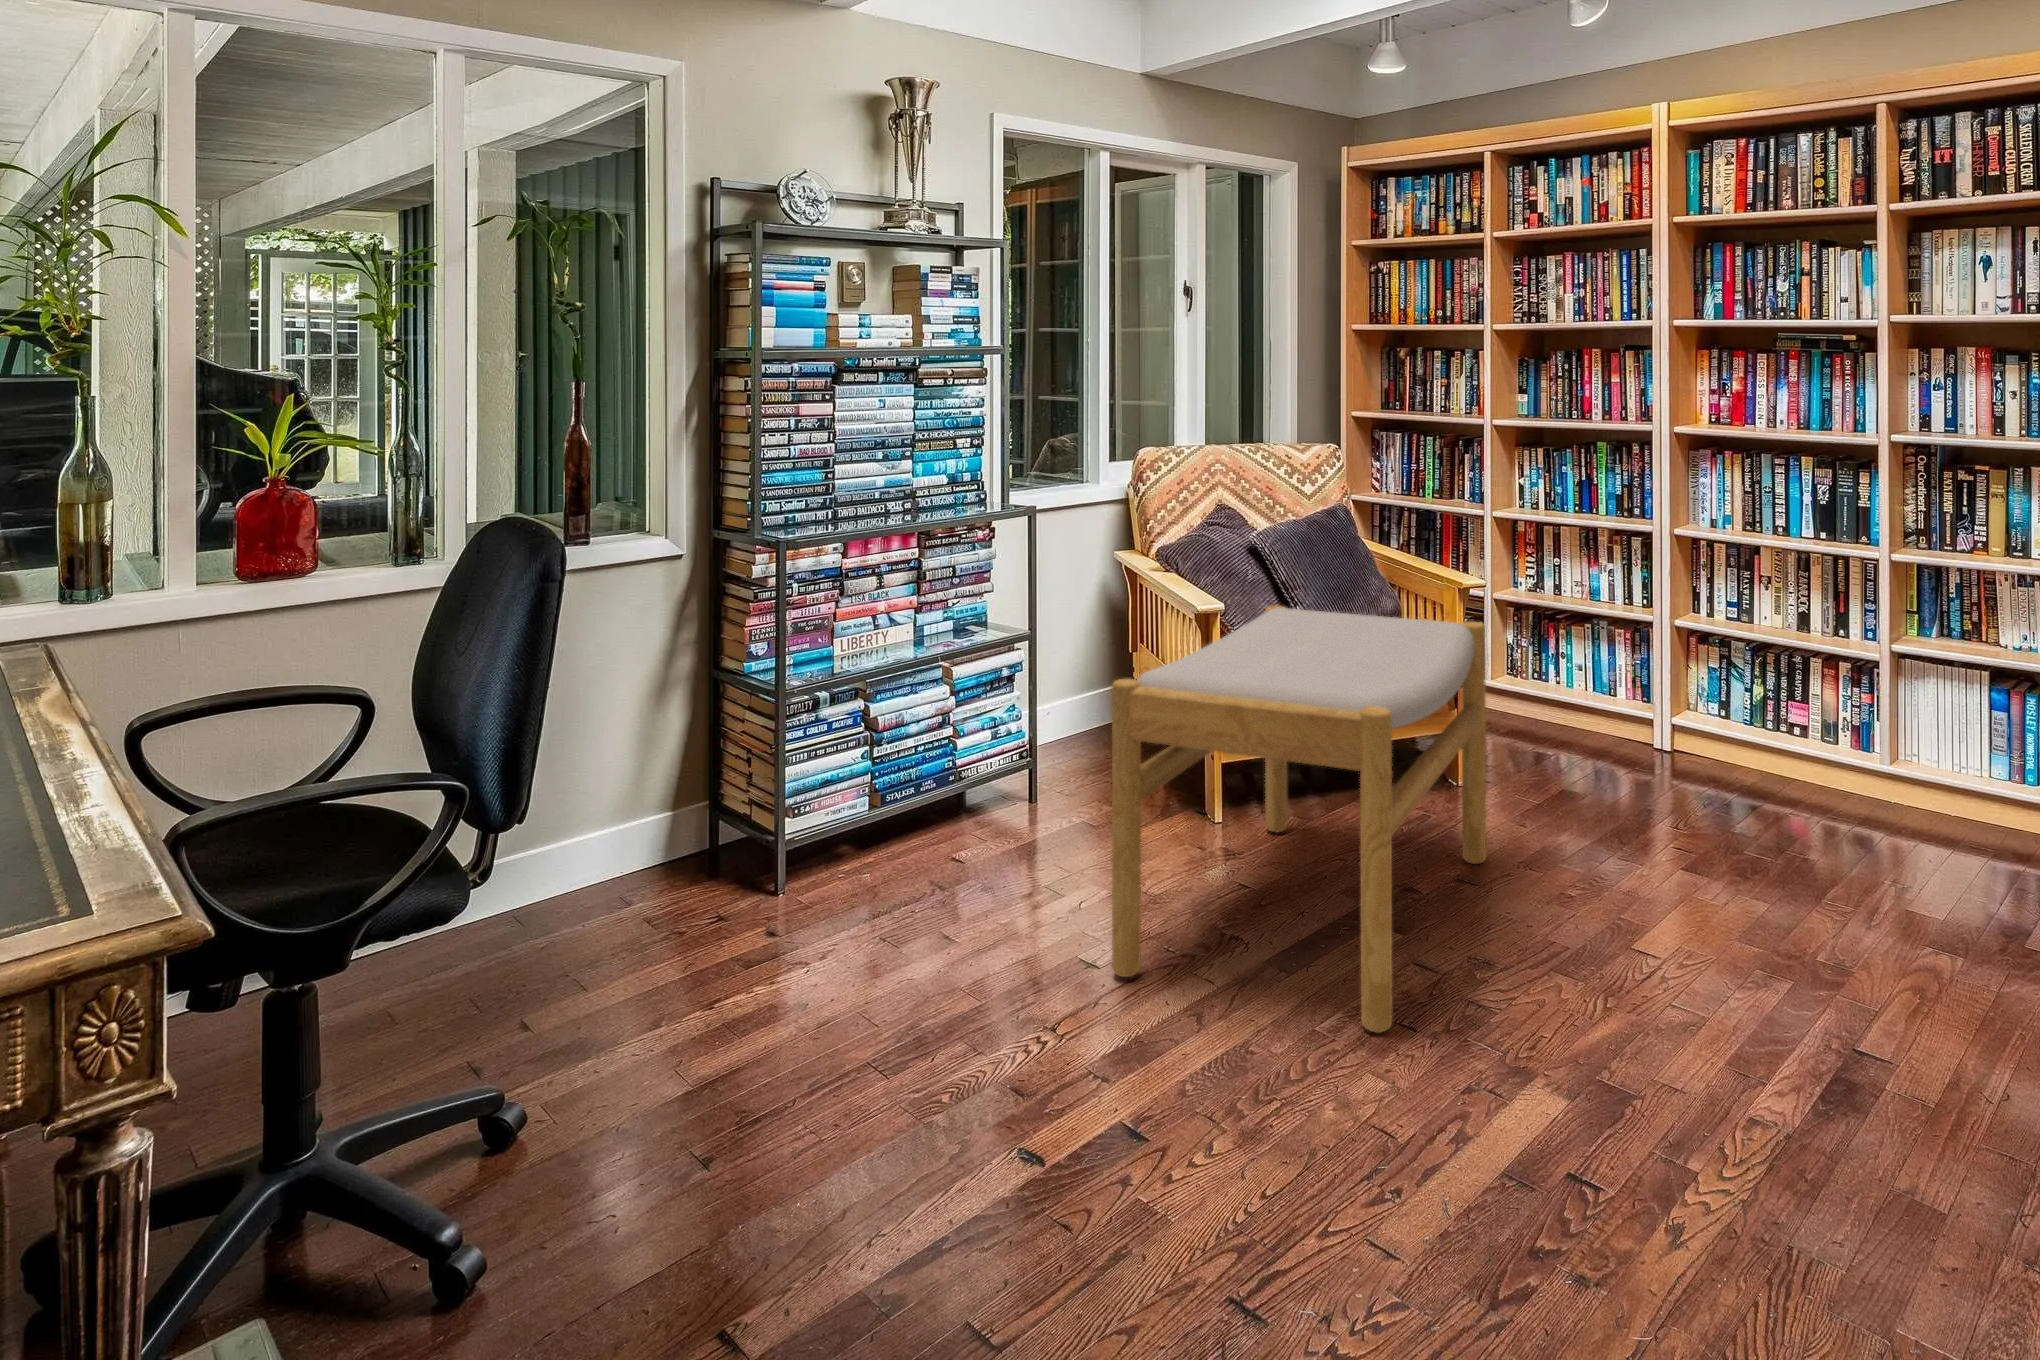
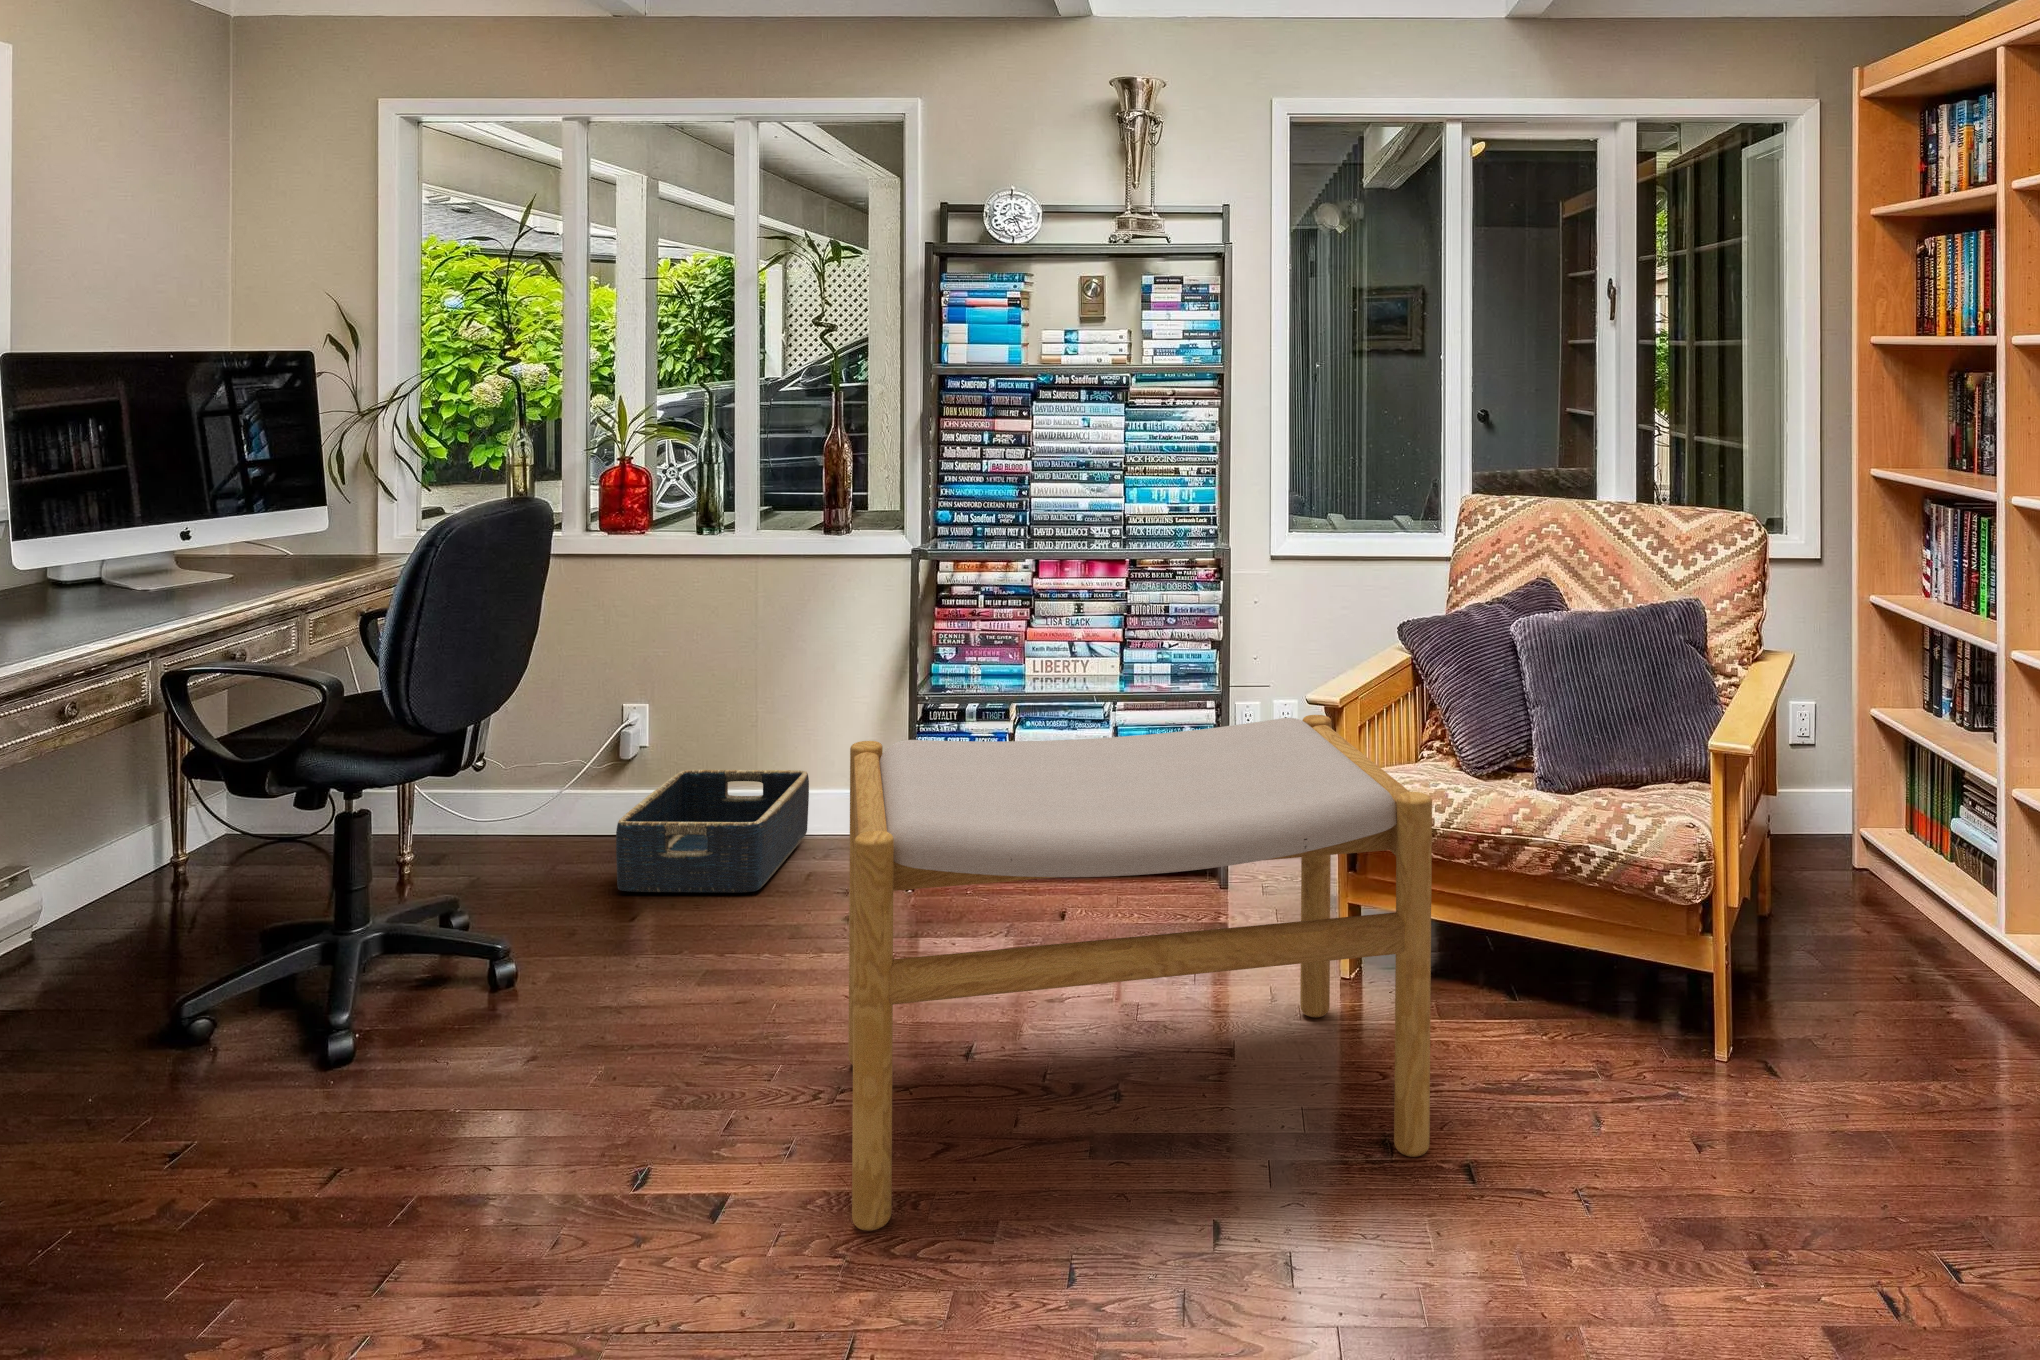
basket: none [431,817,688,996] -> present [616,770,809,893]

